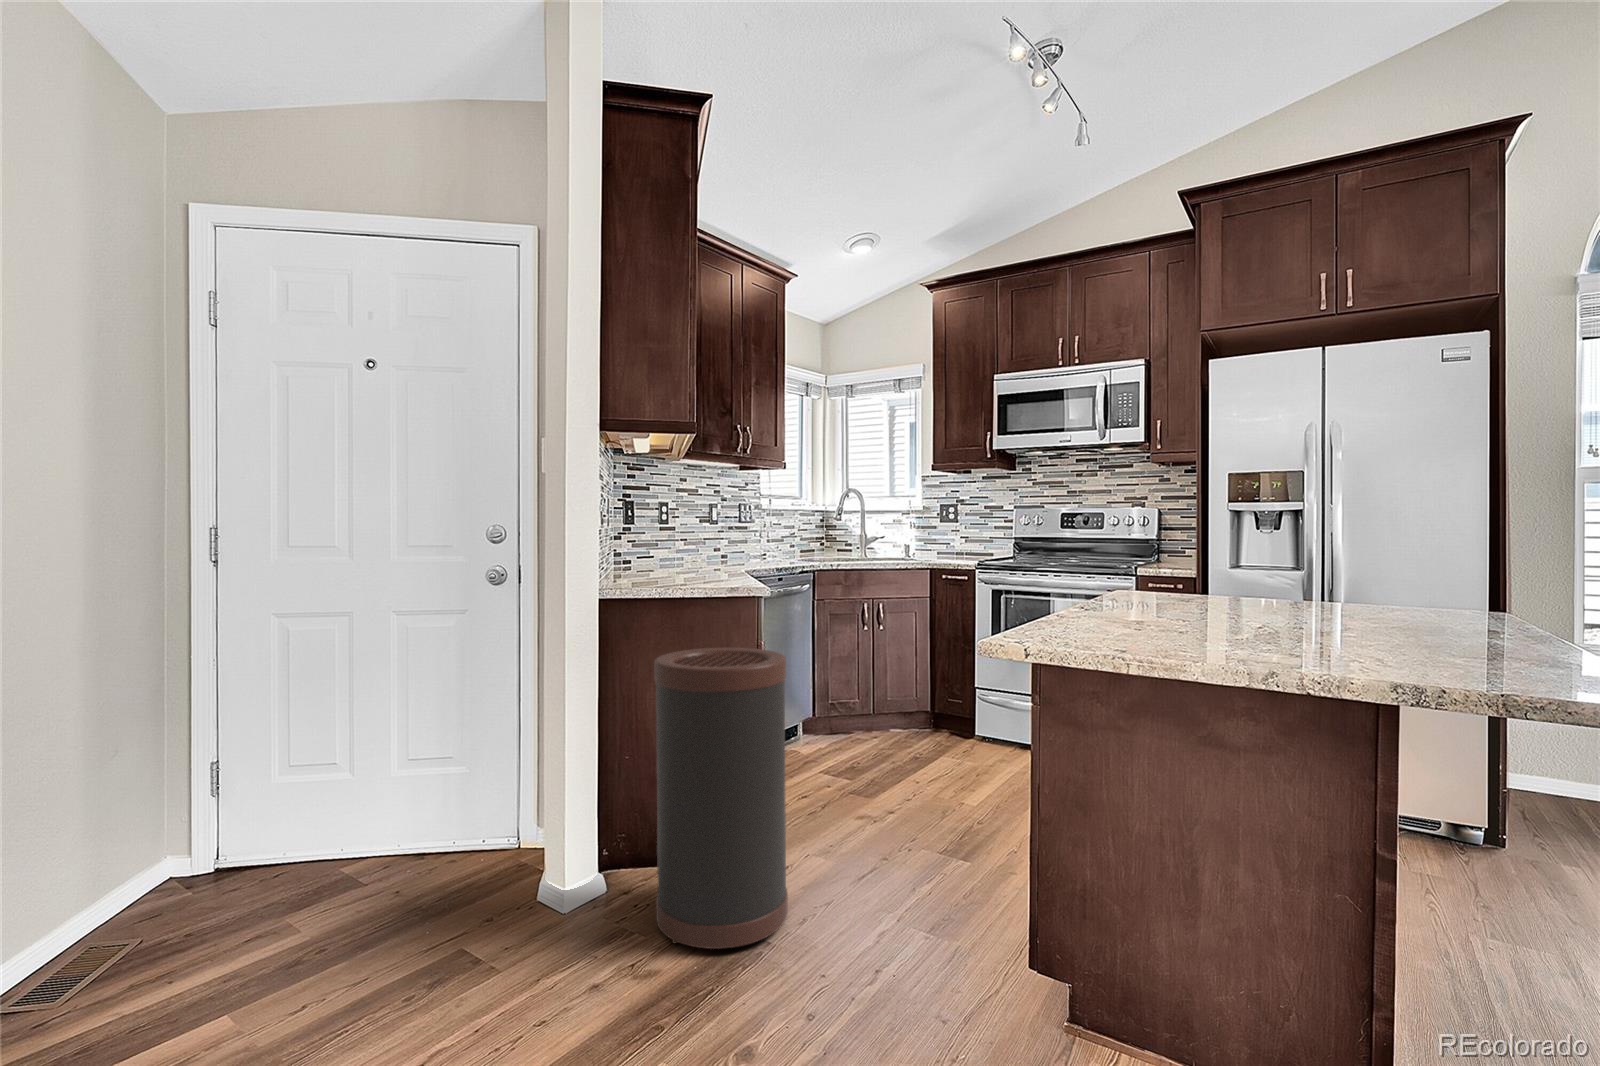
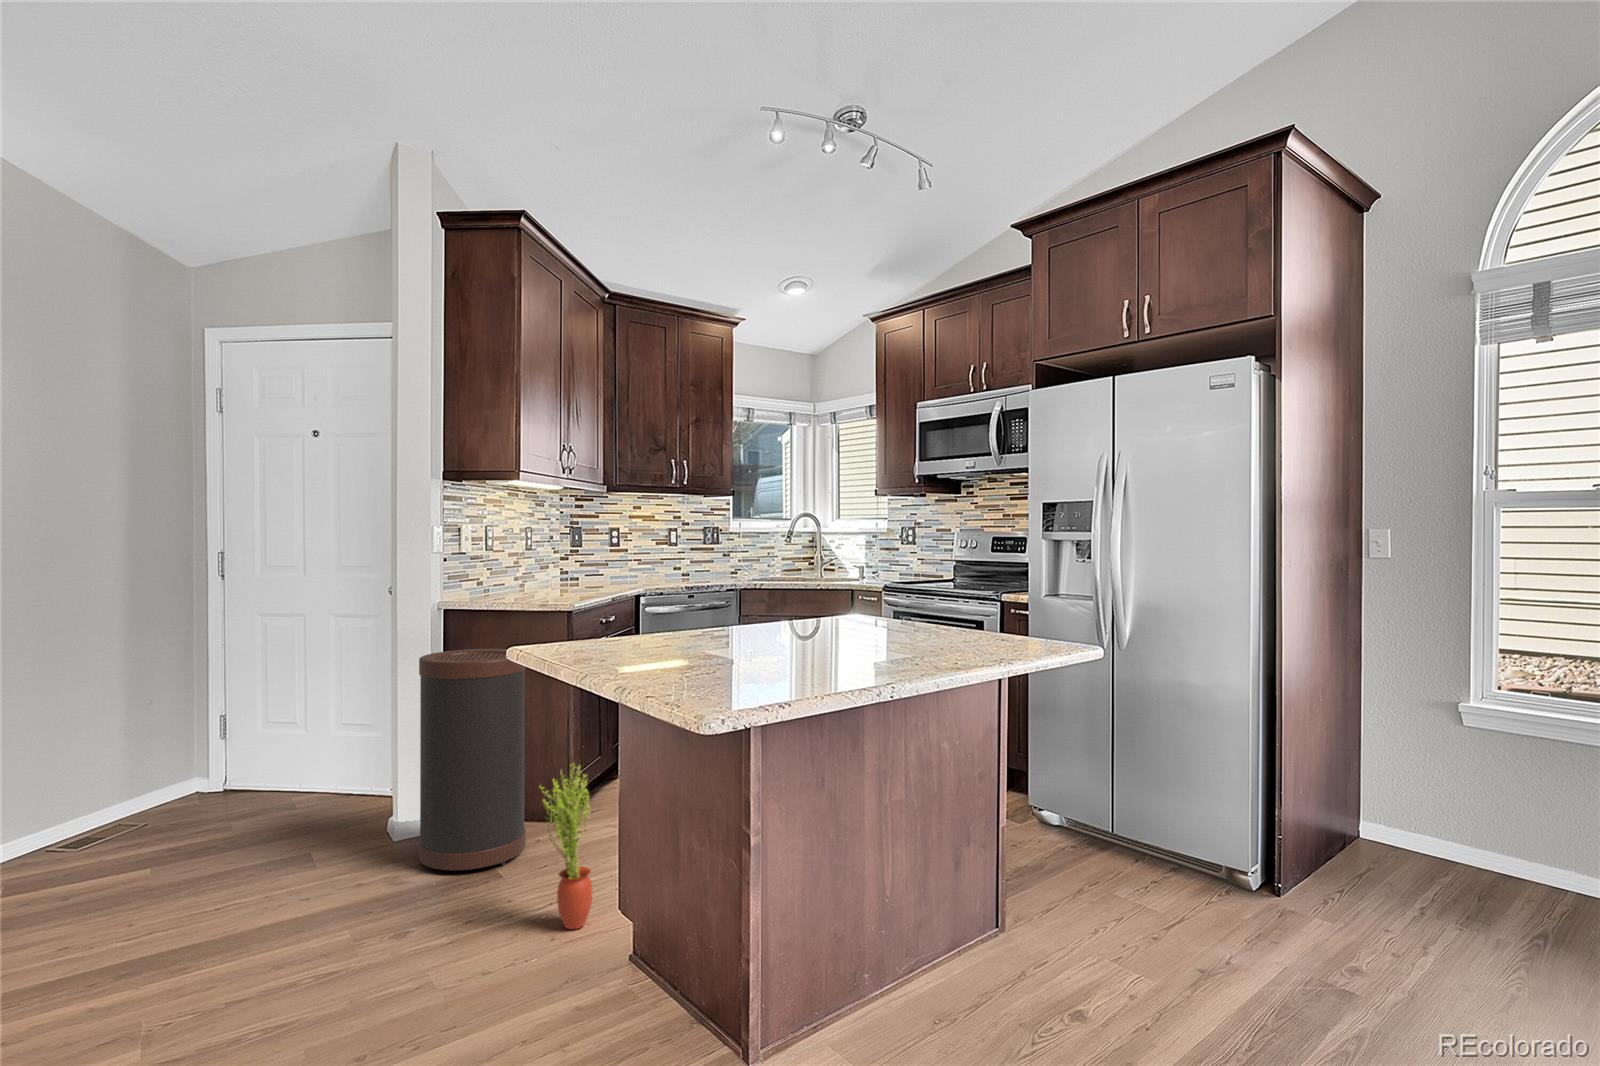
potted plant: none [933,788,1019,1006] -> present [540,764,592,929]

